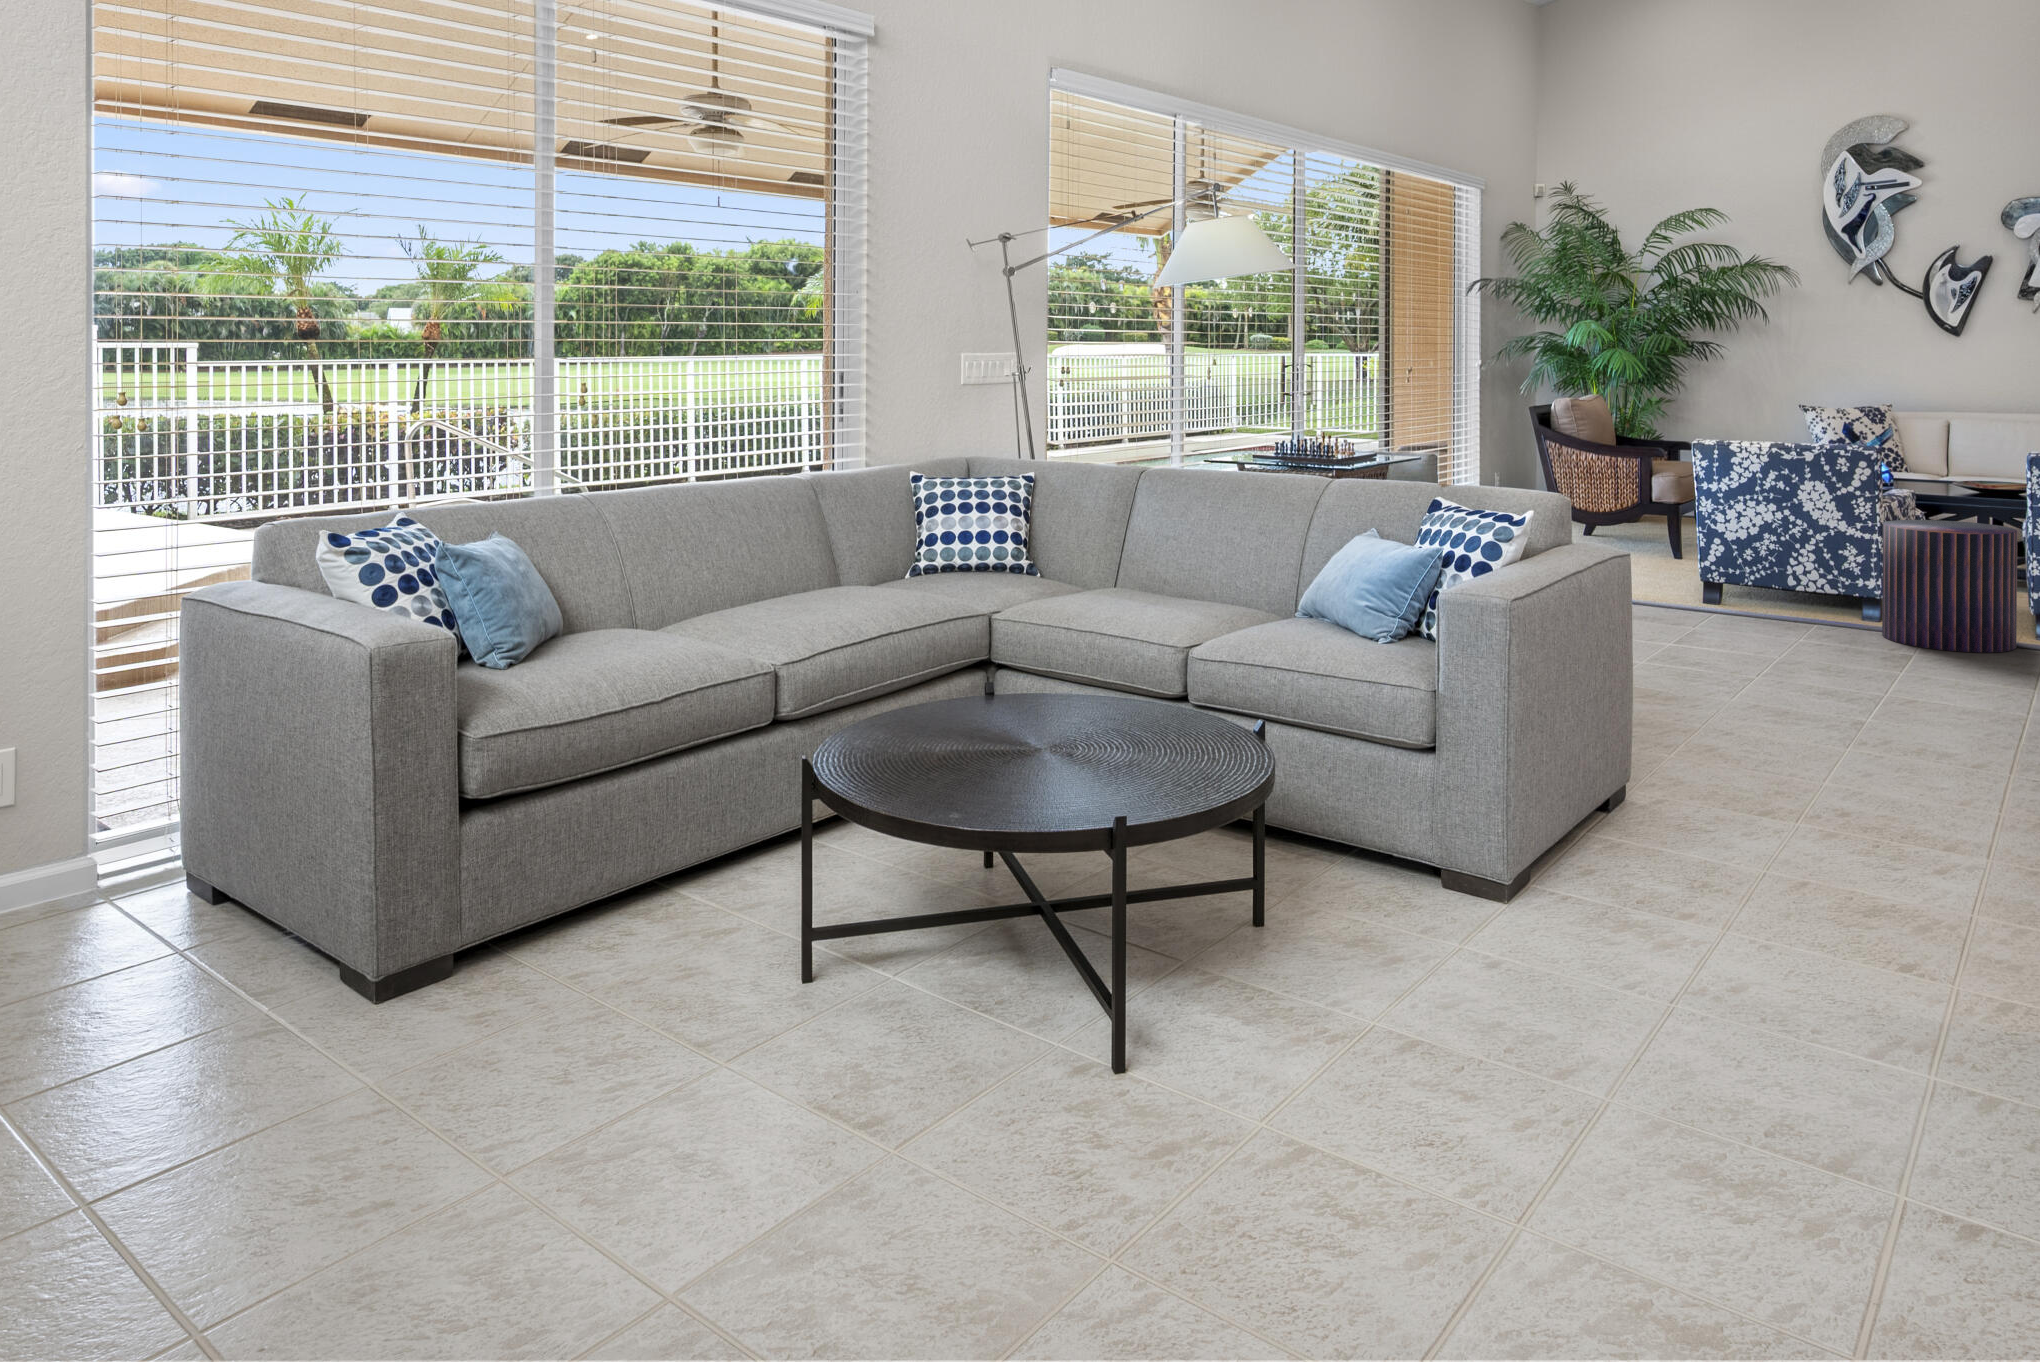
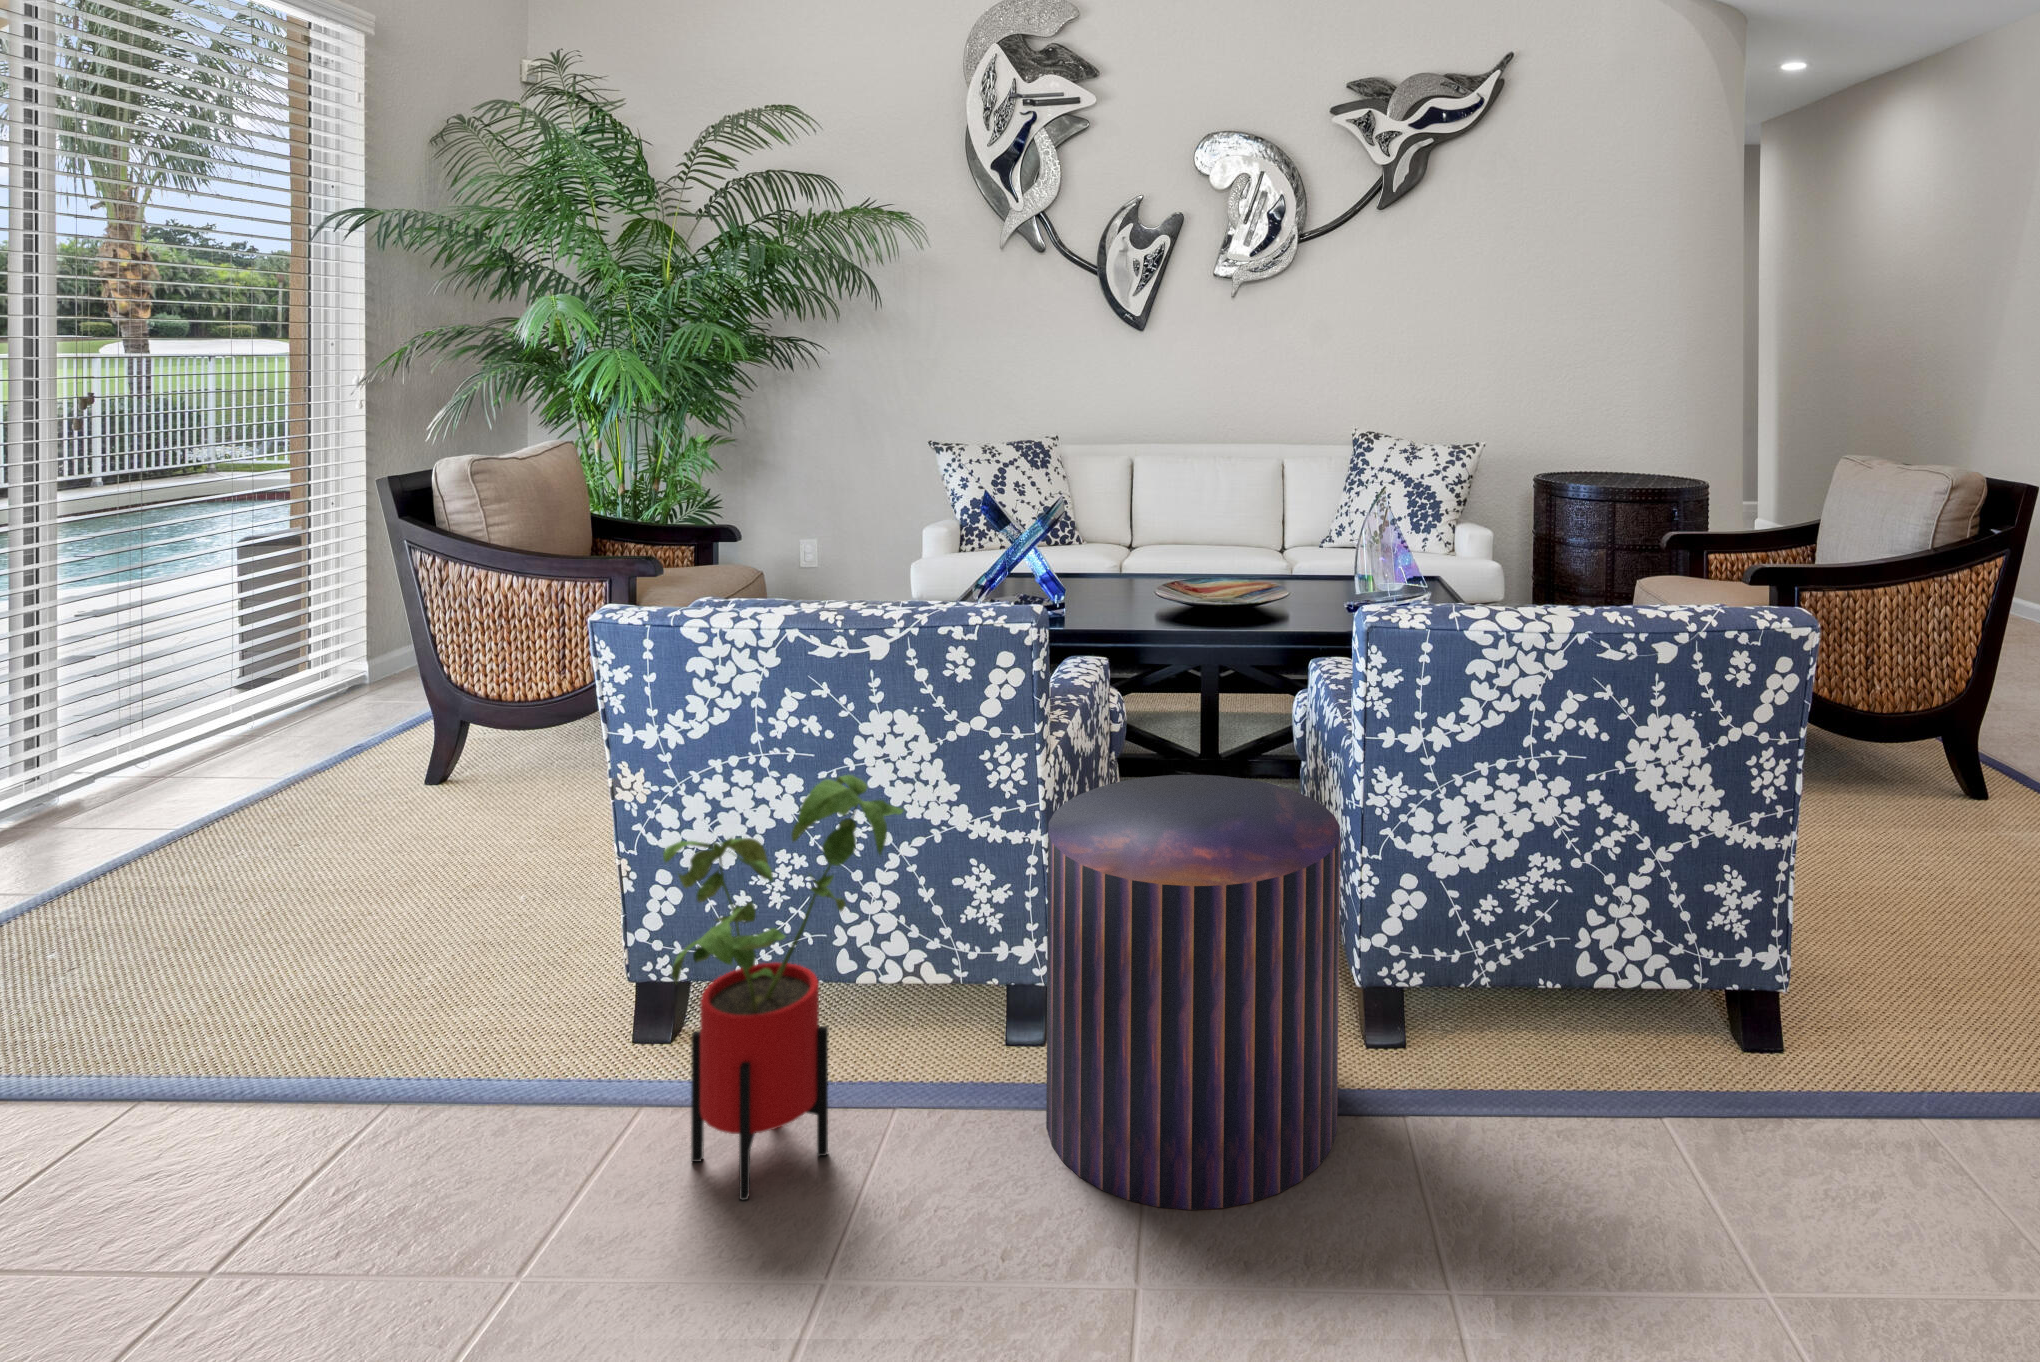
house plant: none [1728,494,1822,630] -> present [663,775,904,1200]

